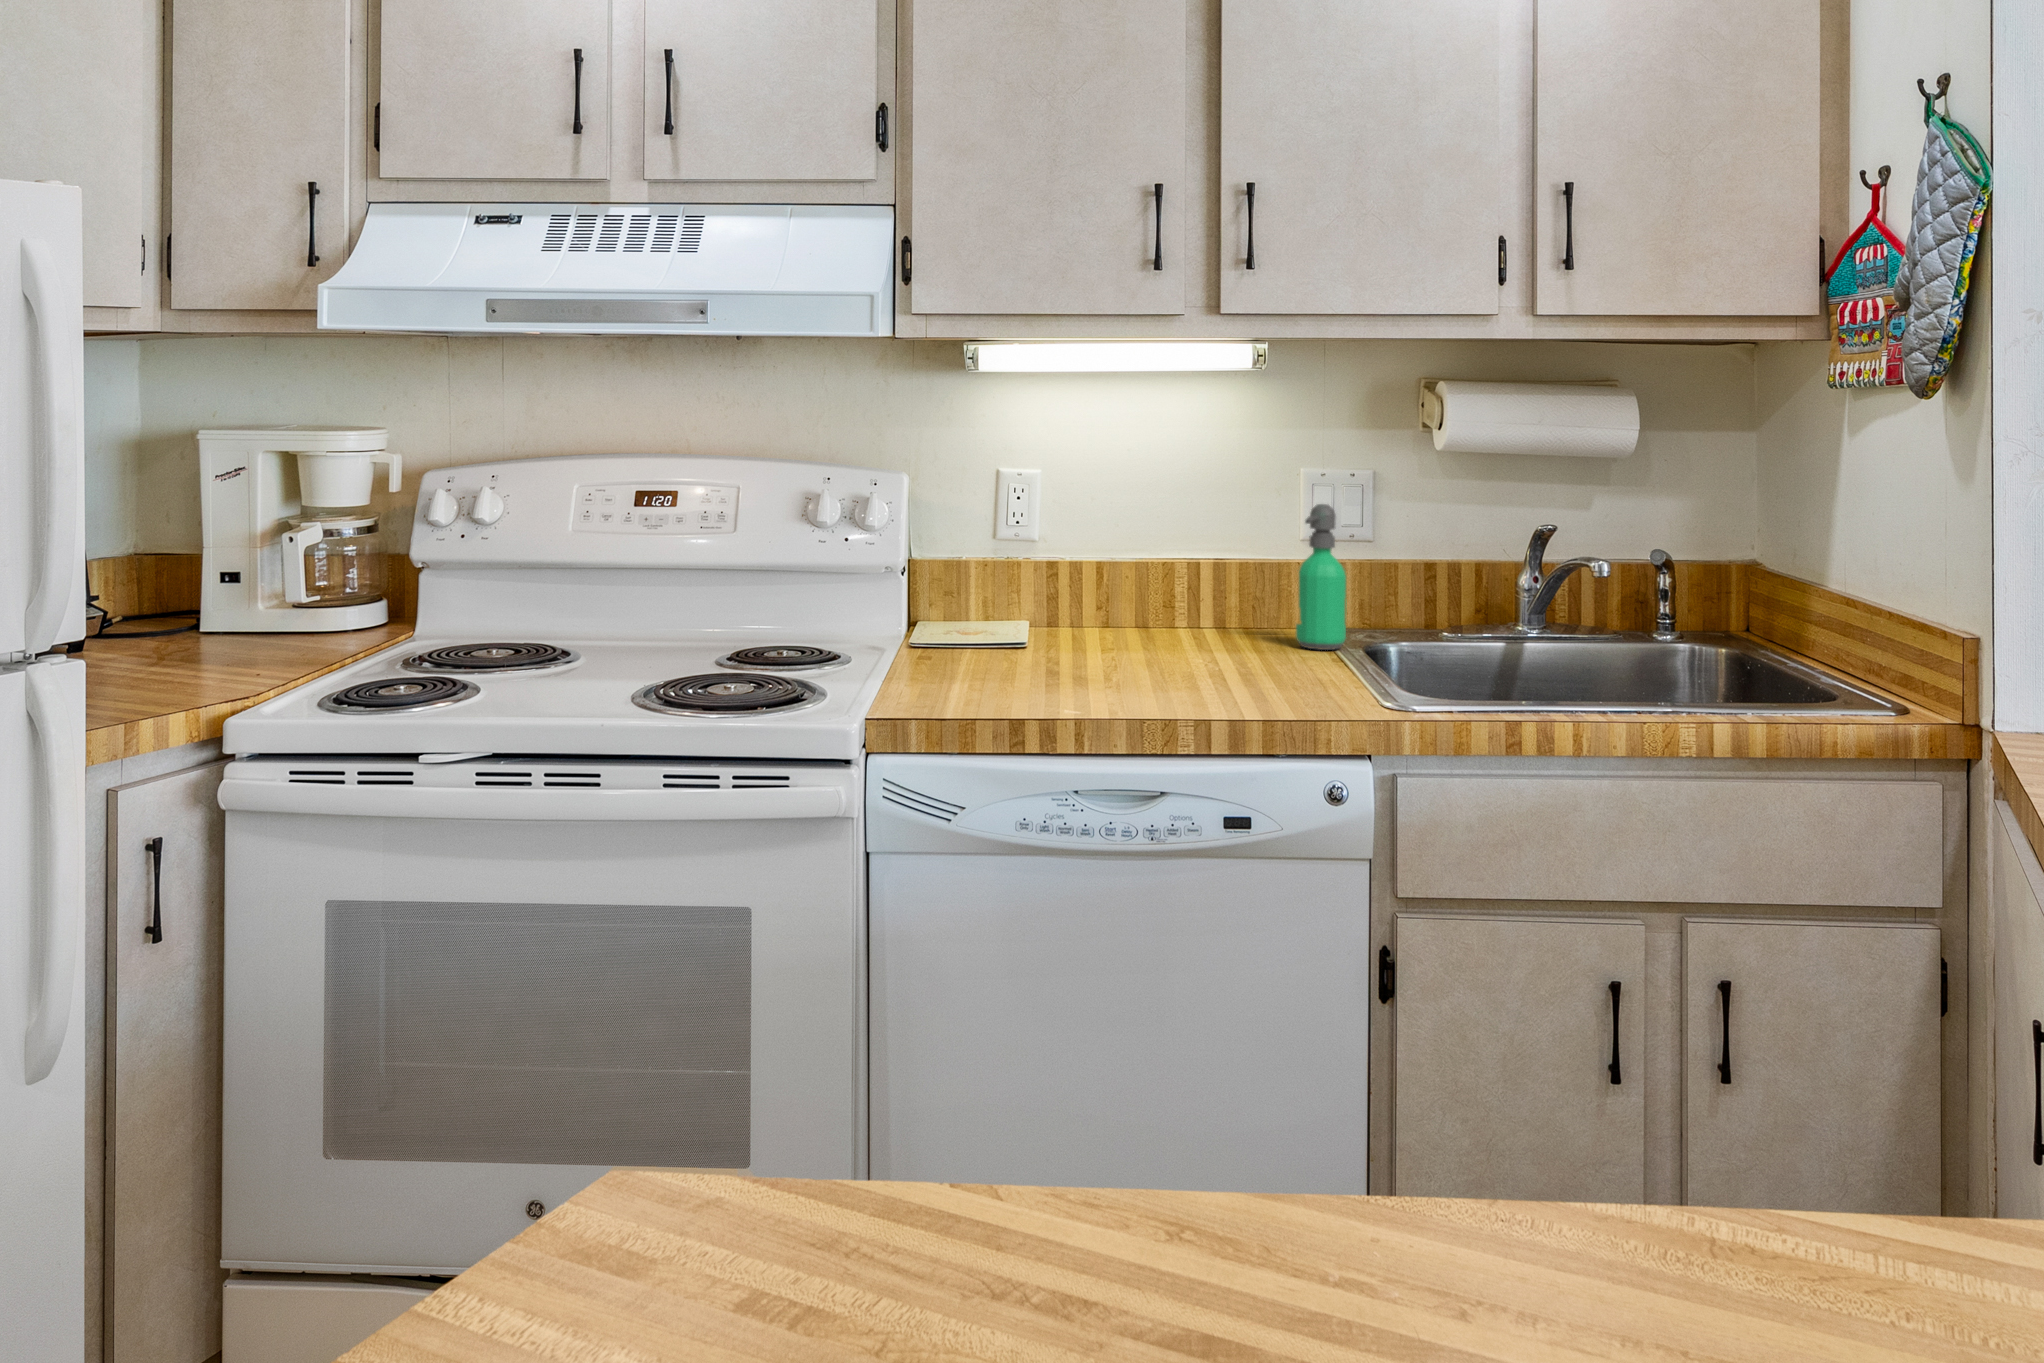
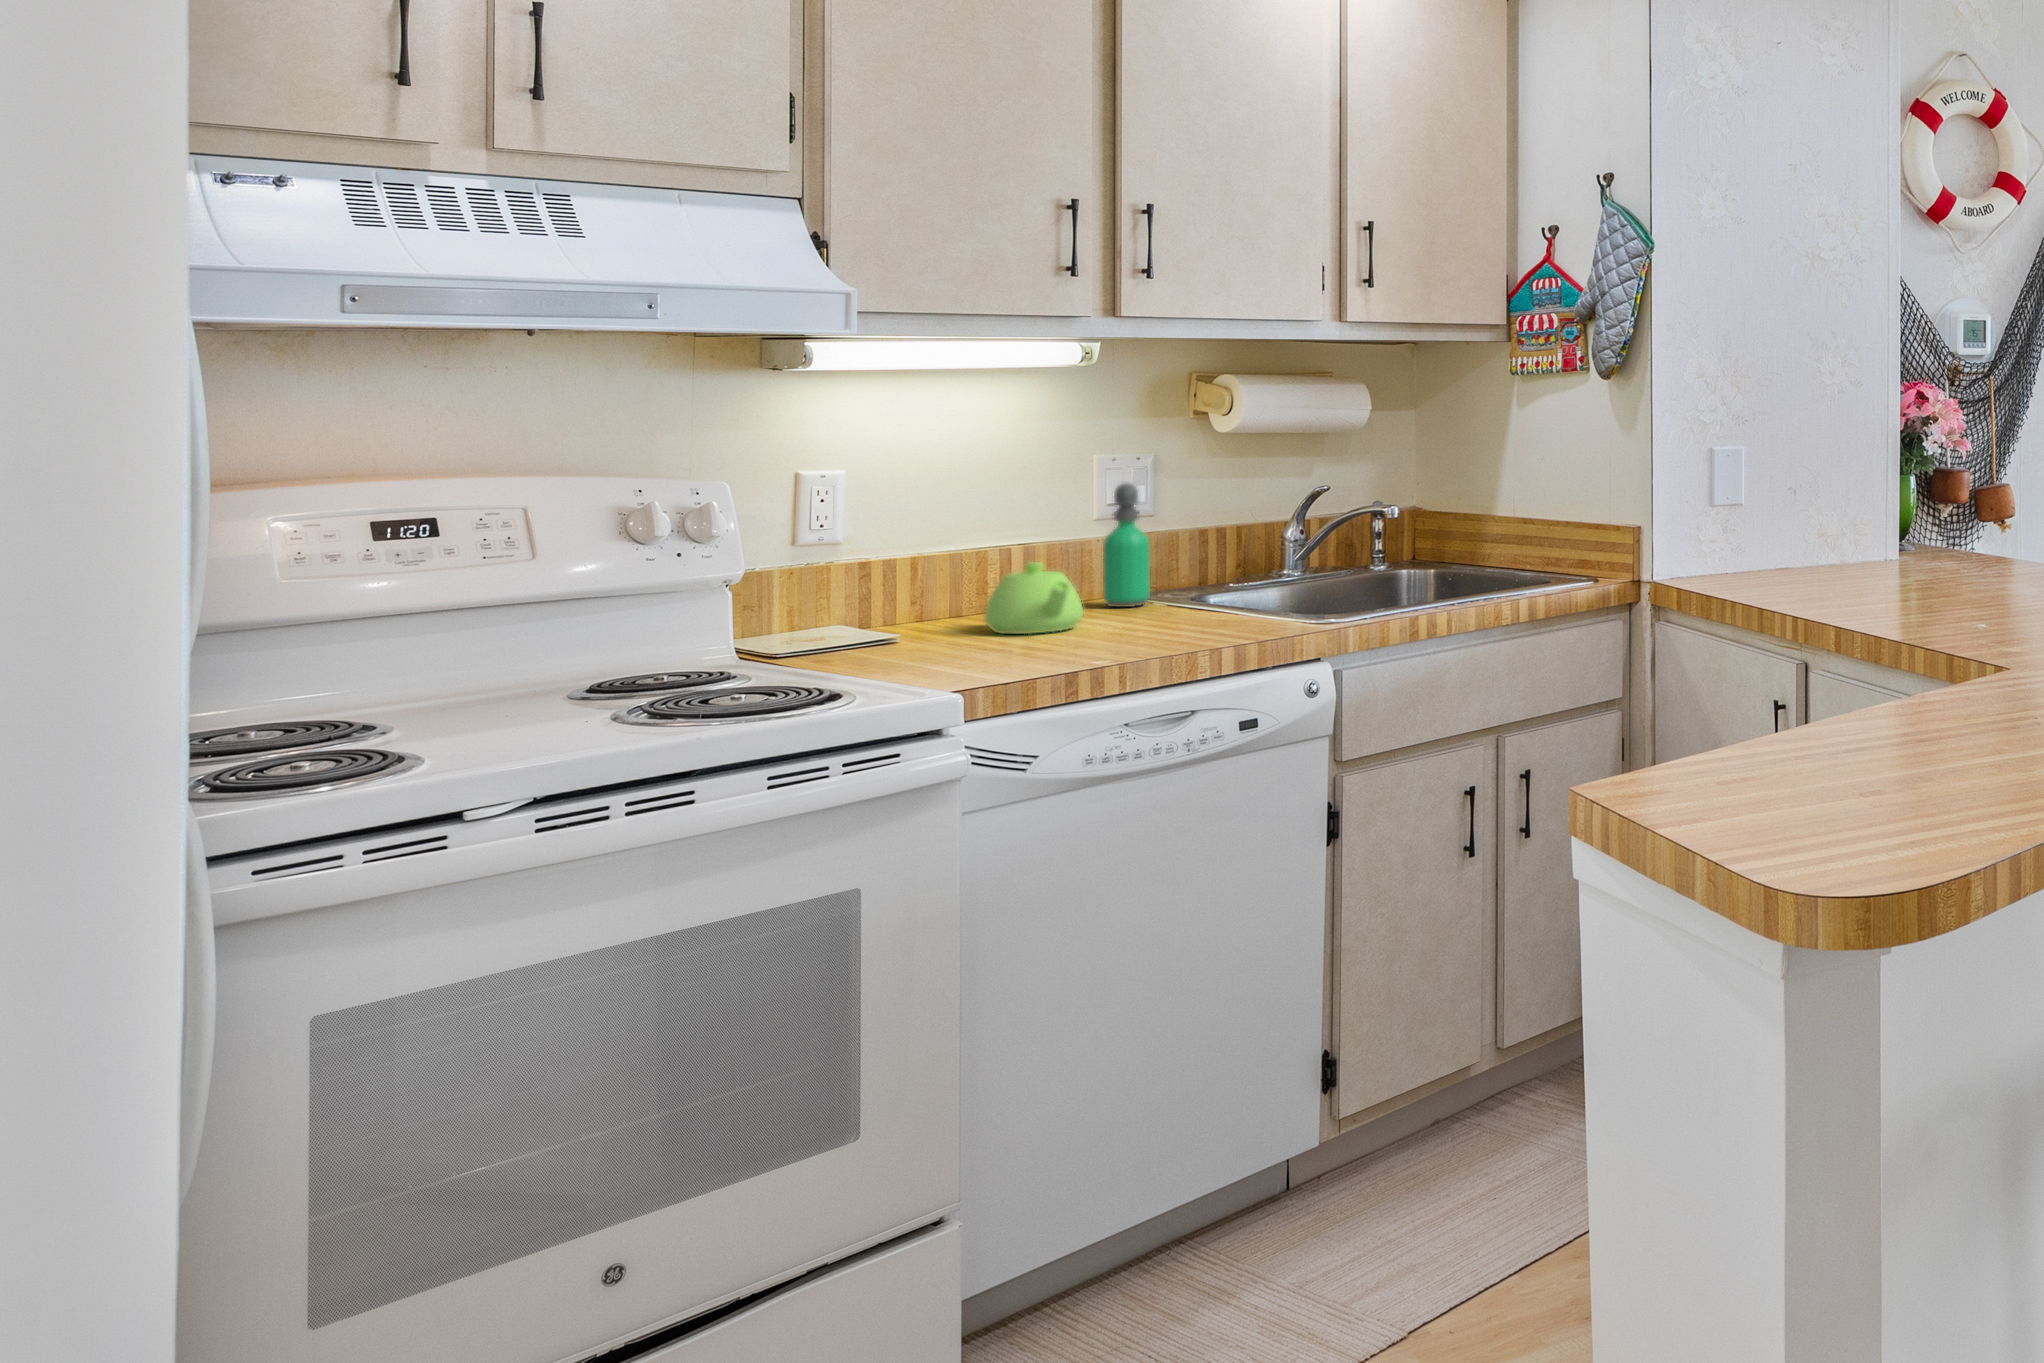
teapot: none [1106,583,1204,665] -> present [984,562,1083,634]

